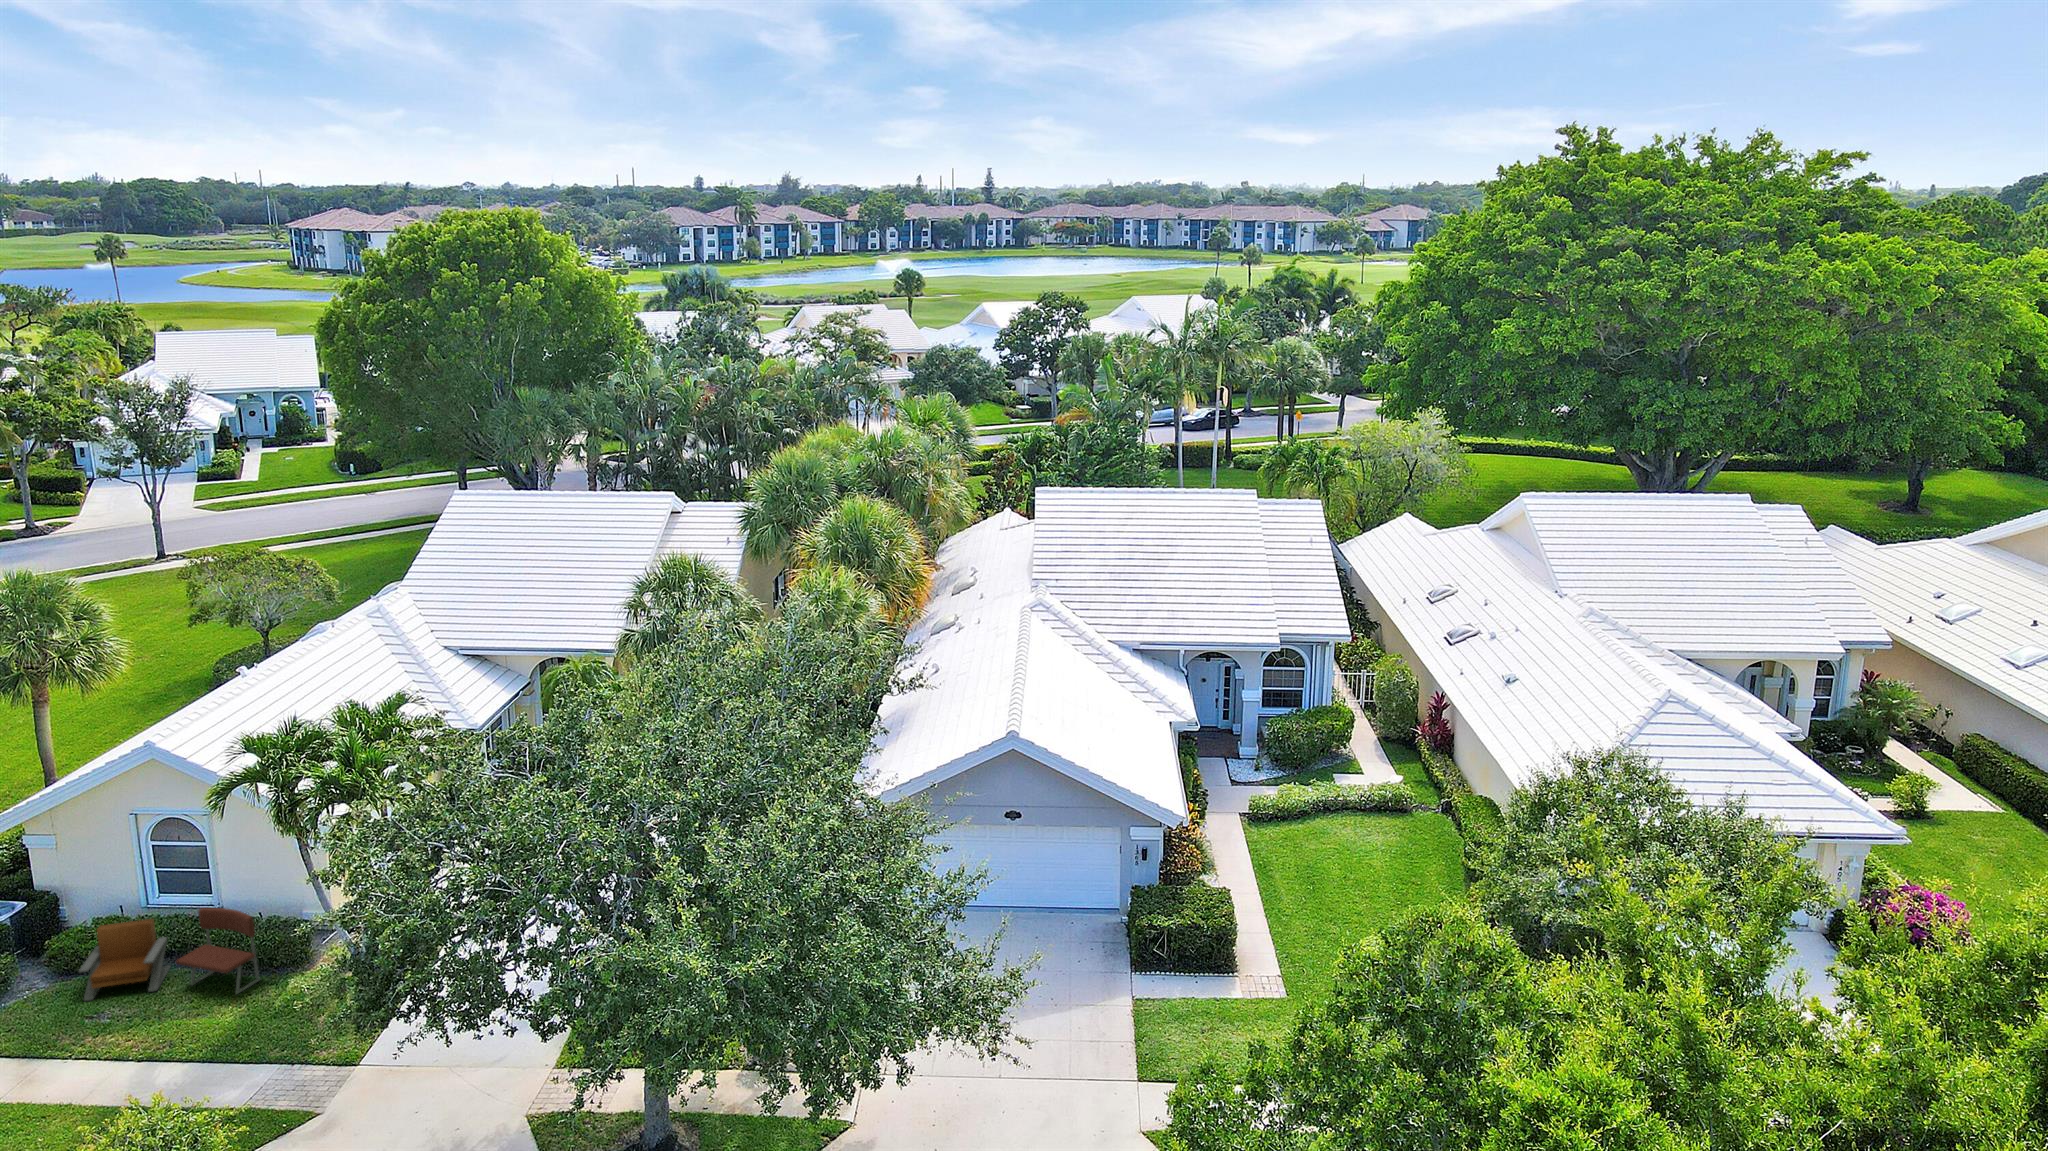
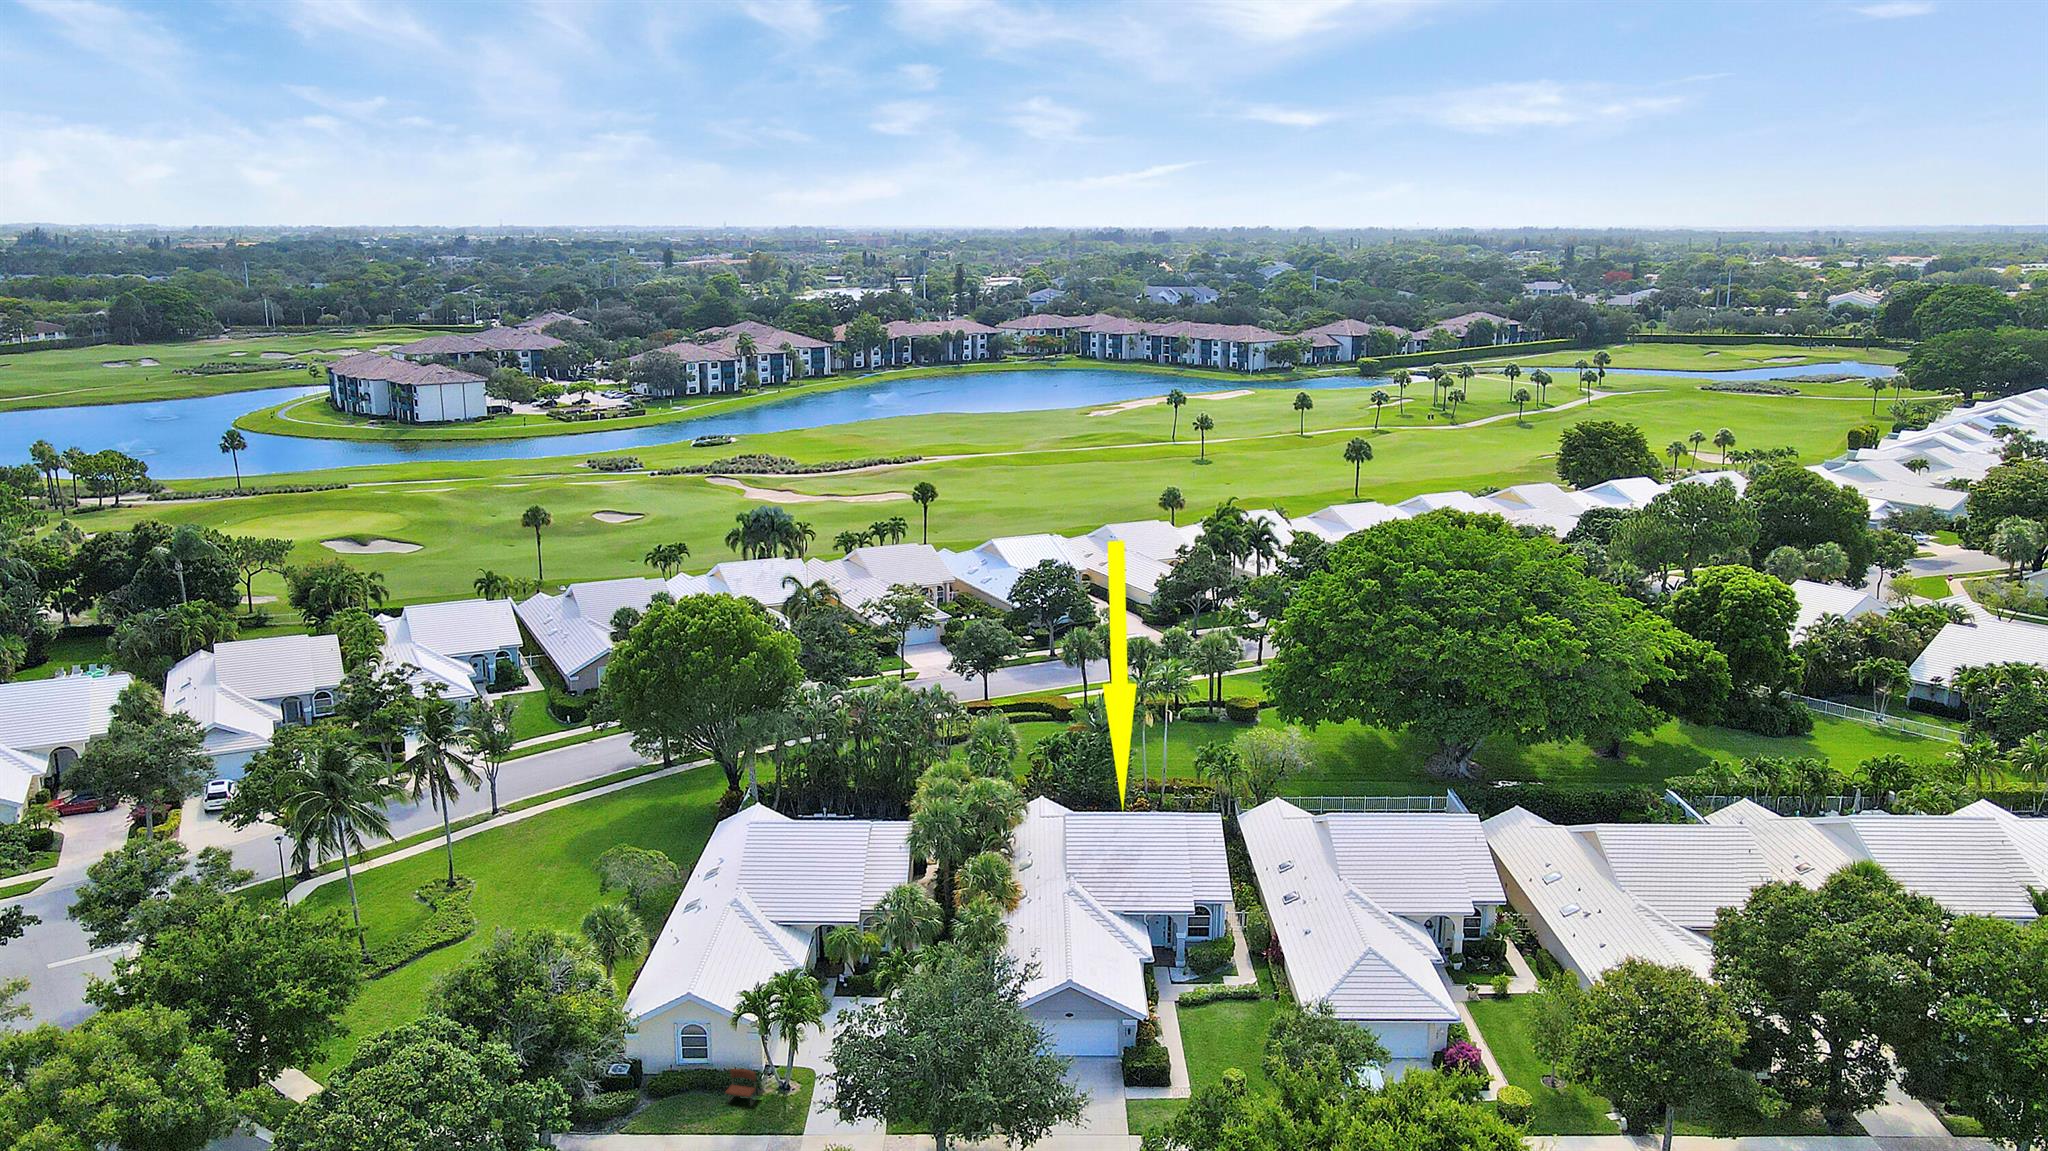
lounge chair: present [79,919,170,1001] -> none [686,1074,717,1111]

